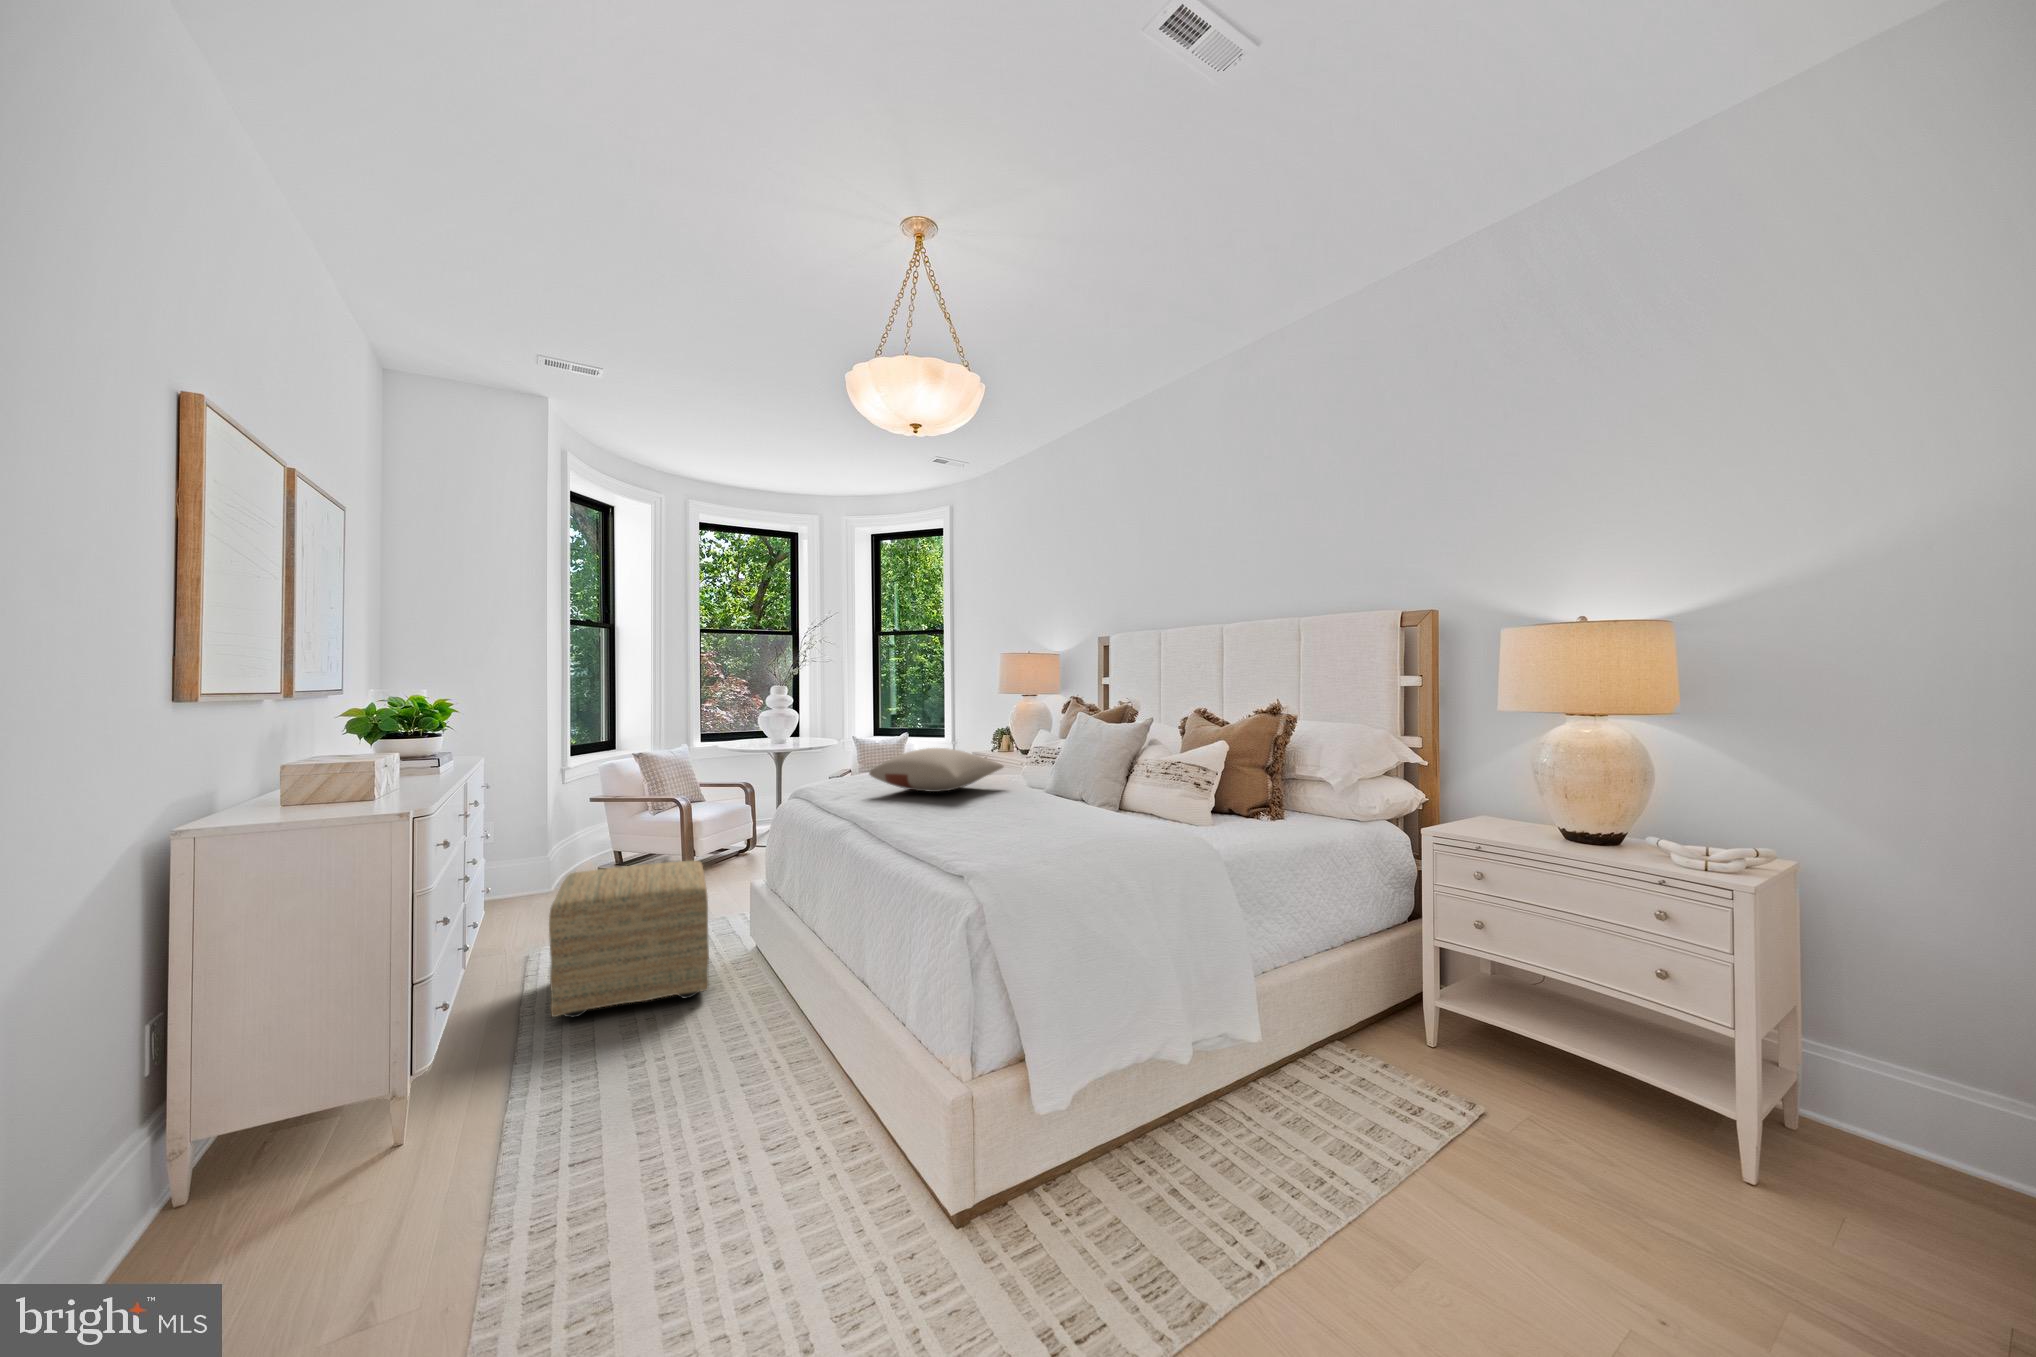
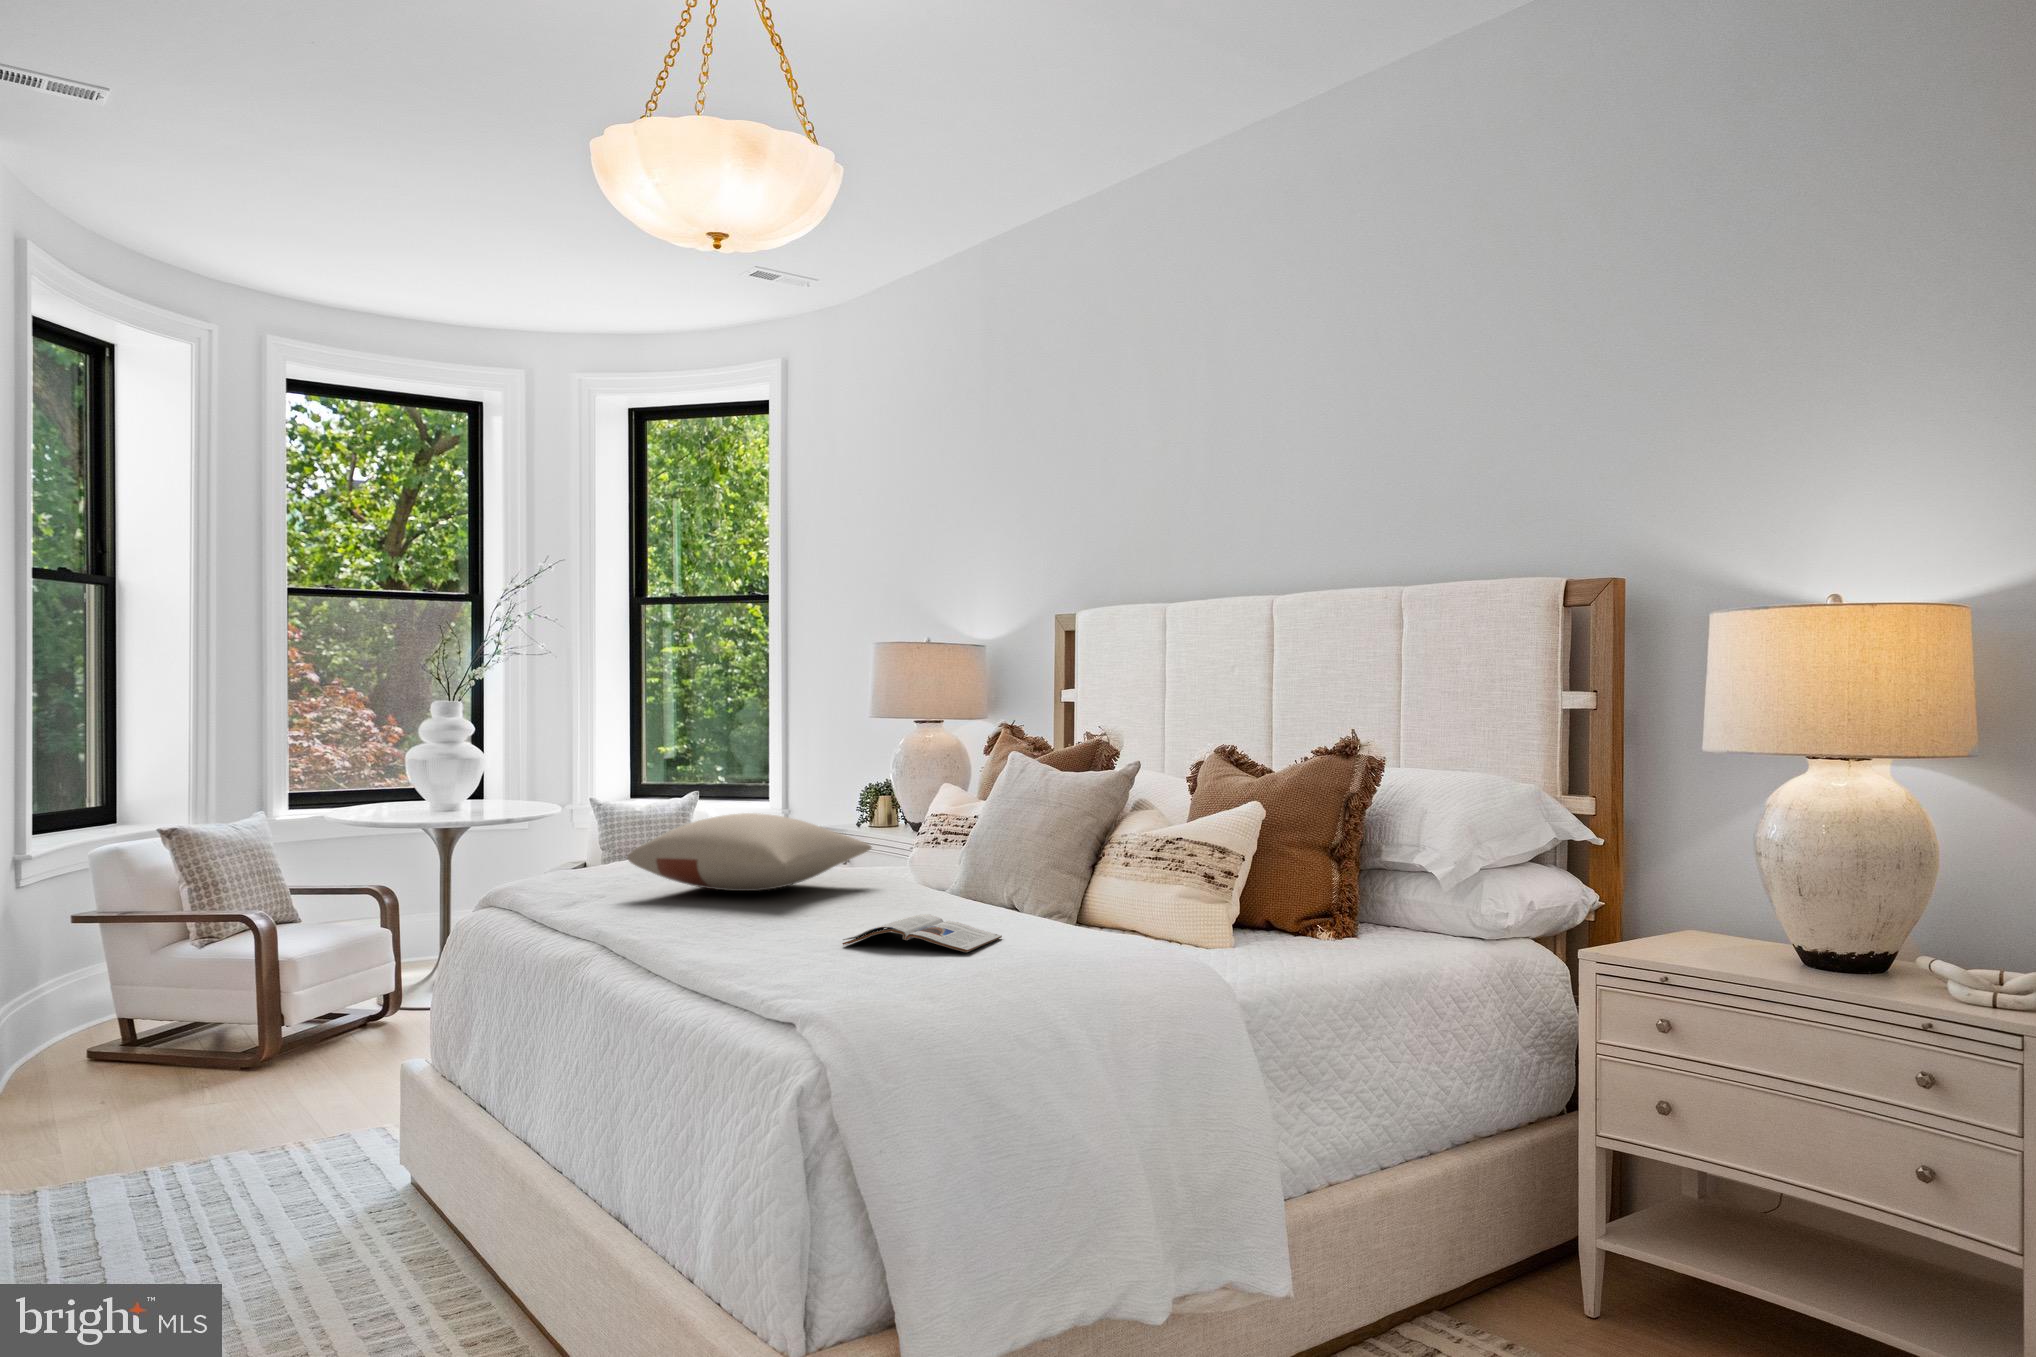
magazine: none [992,809,1085,834] -> present [842,914,1002,952]
ottoman: present [549,861,709,1017] -> none [53,1020,336,1290]

